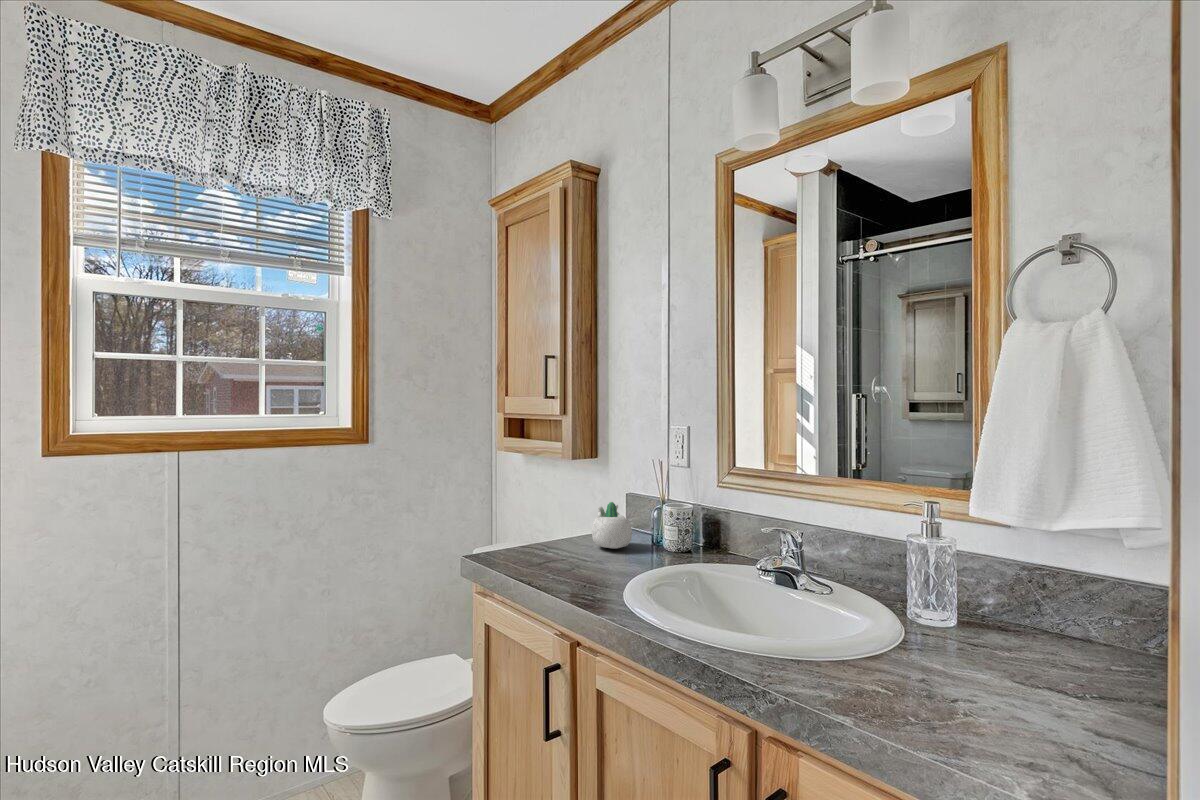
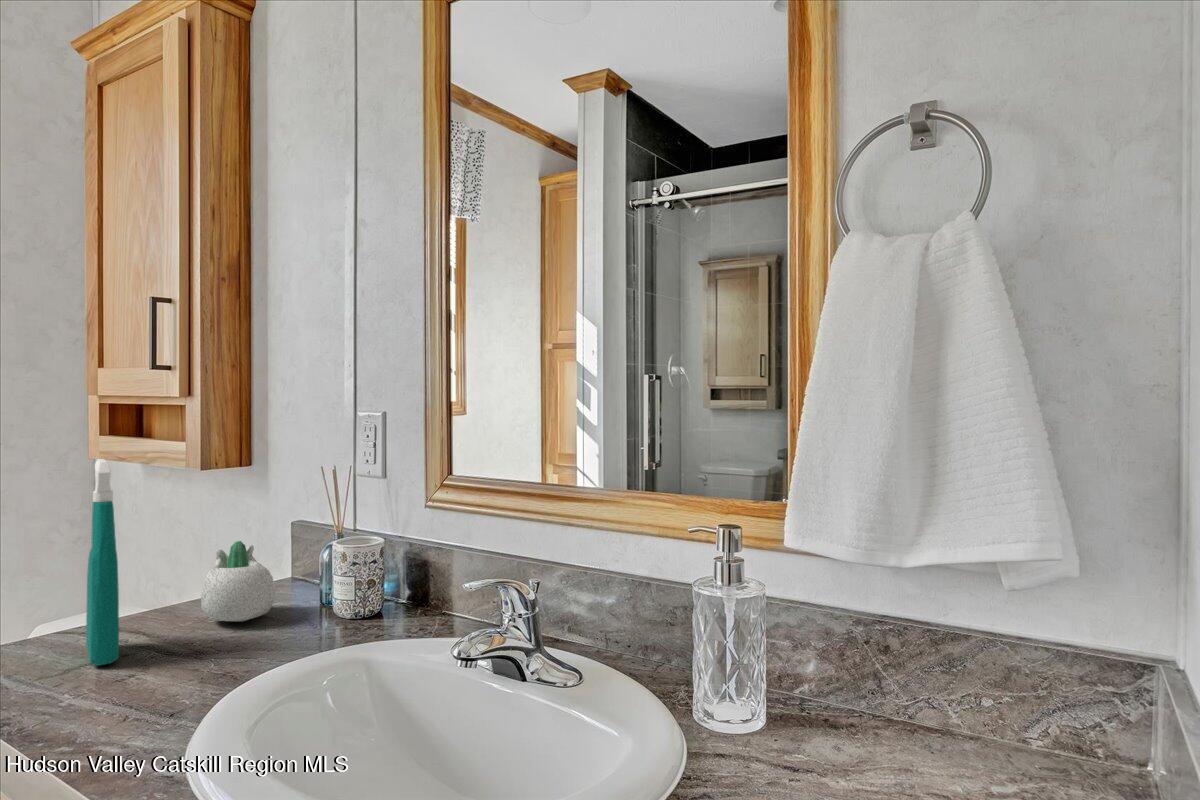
spray bottle: none [541,452,563,565] -> present [86,459,119,666]

